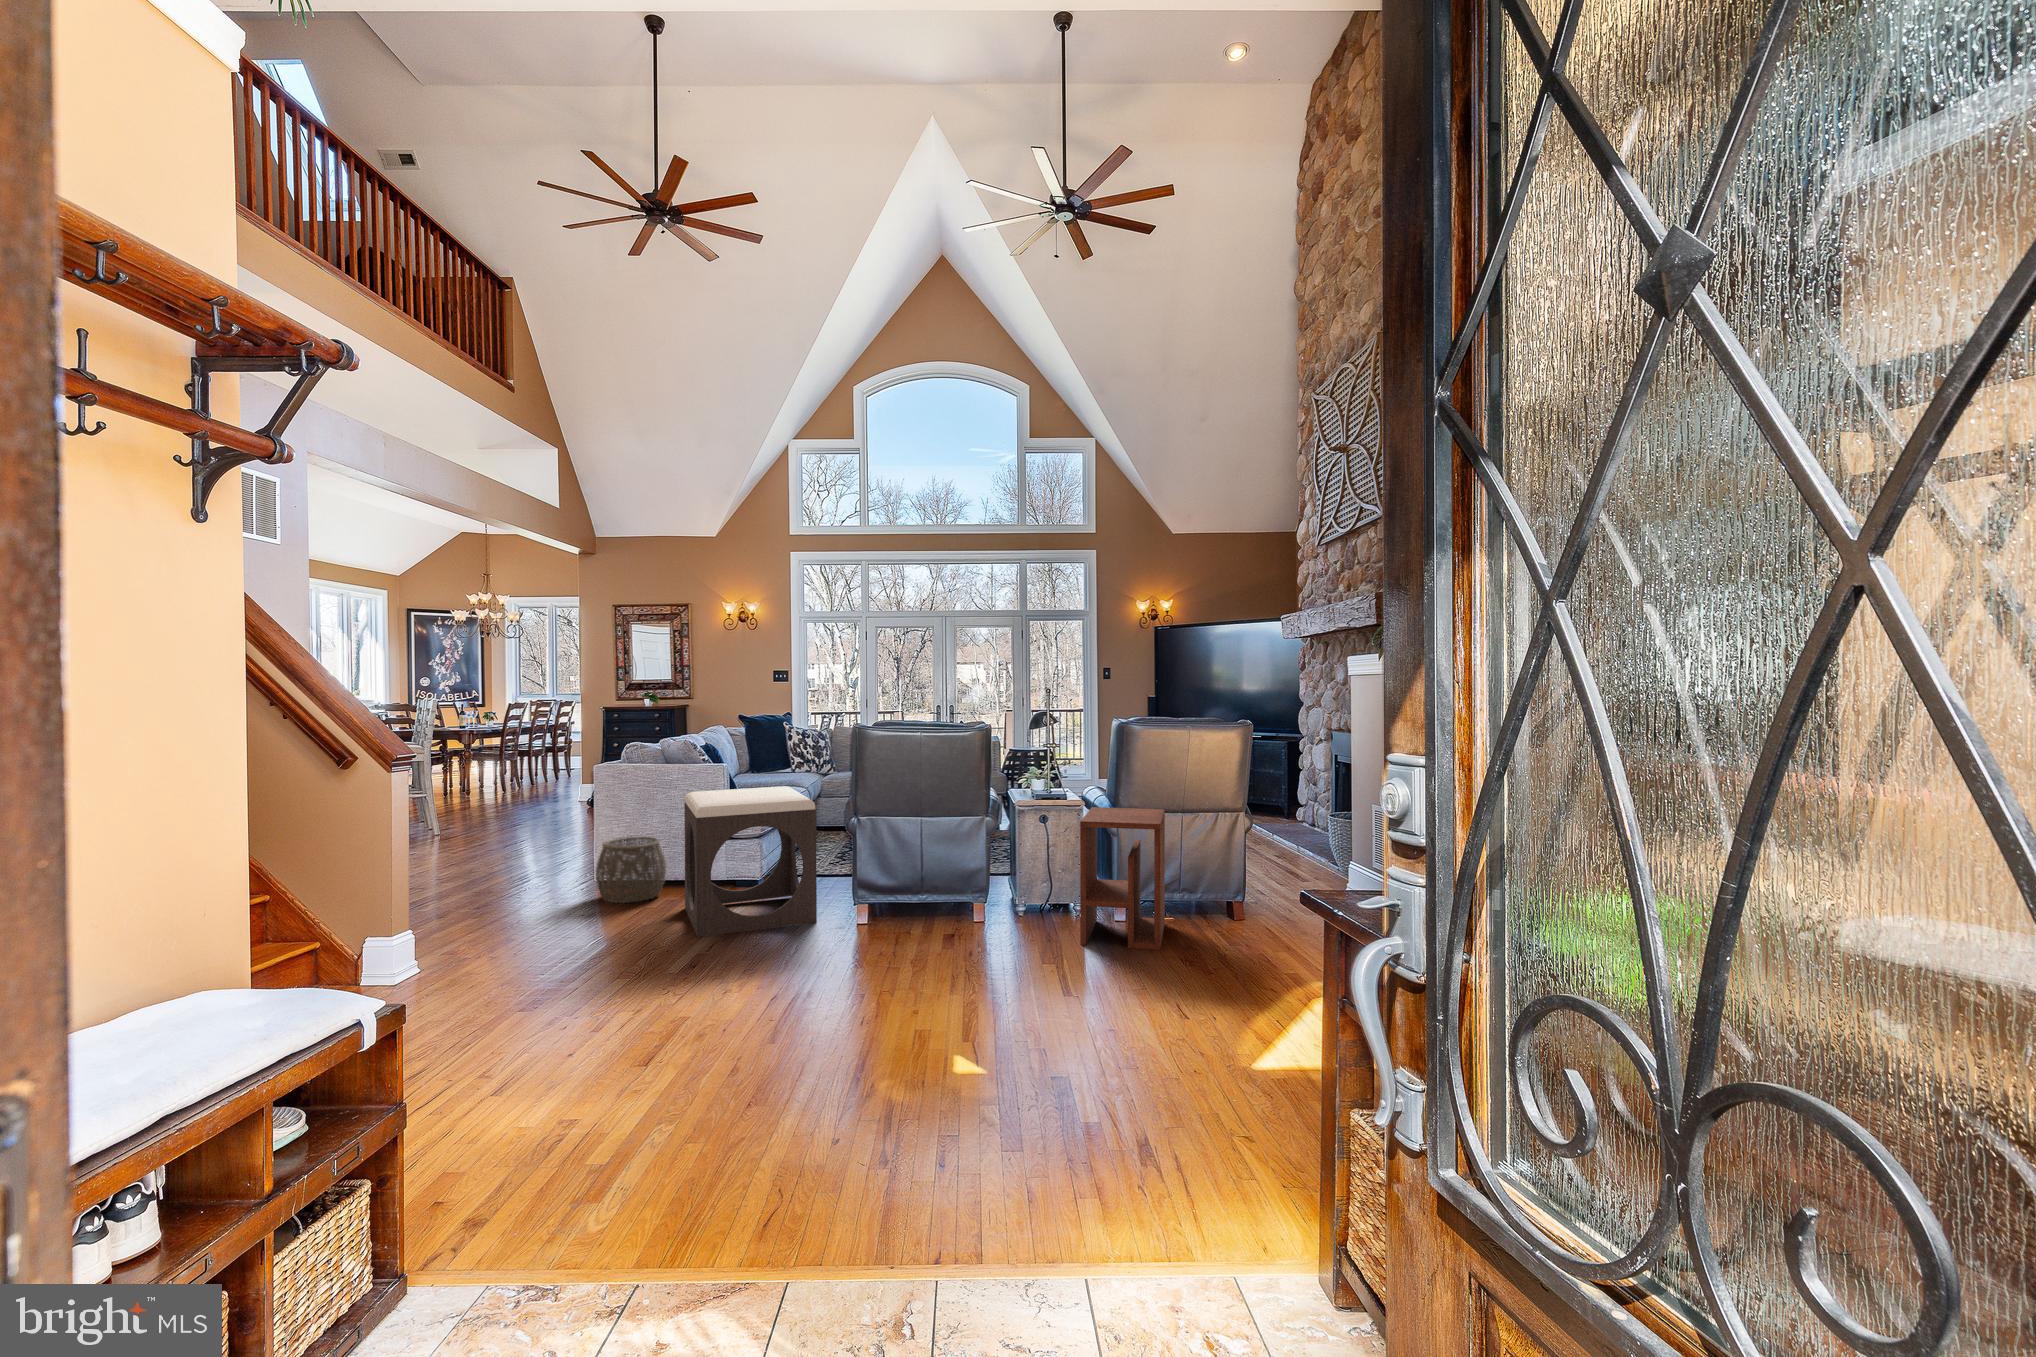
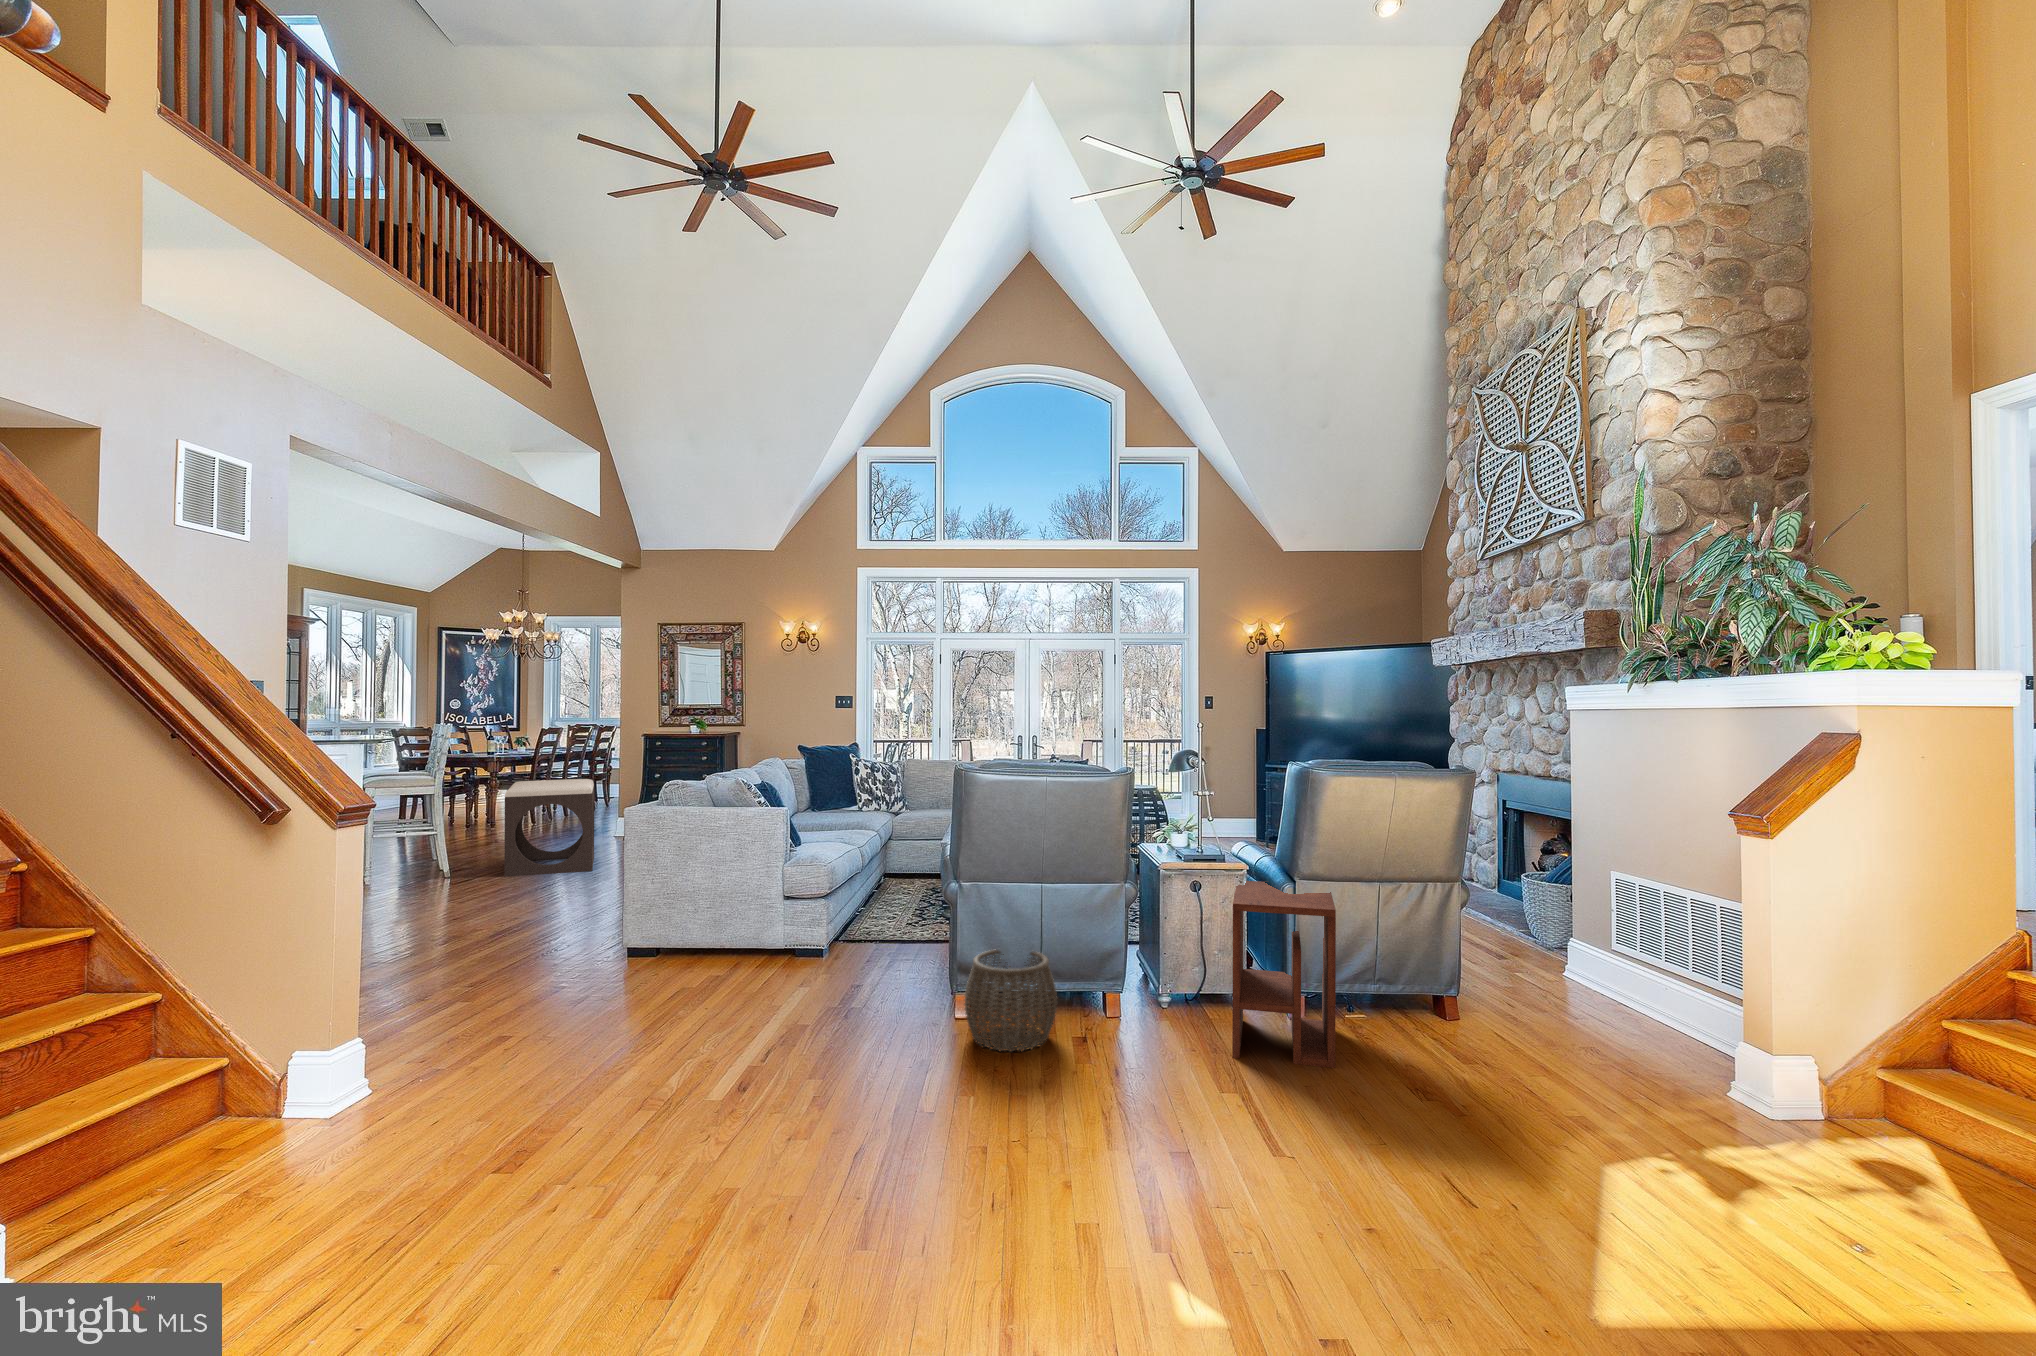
footstool: present [684,786,817,937] -> present [504,779,594,877]
woven basket: present [596,837,666,903] -> present [964,950,1057,1052]

